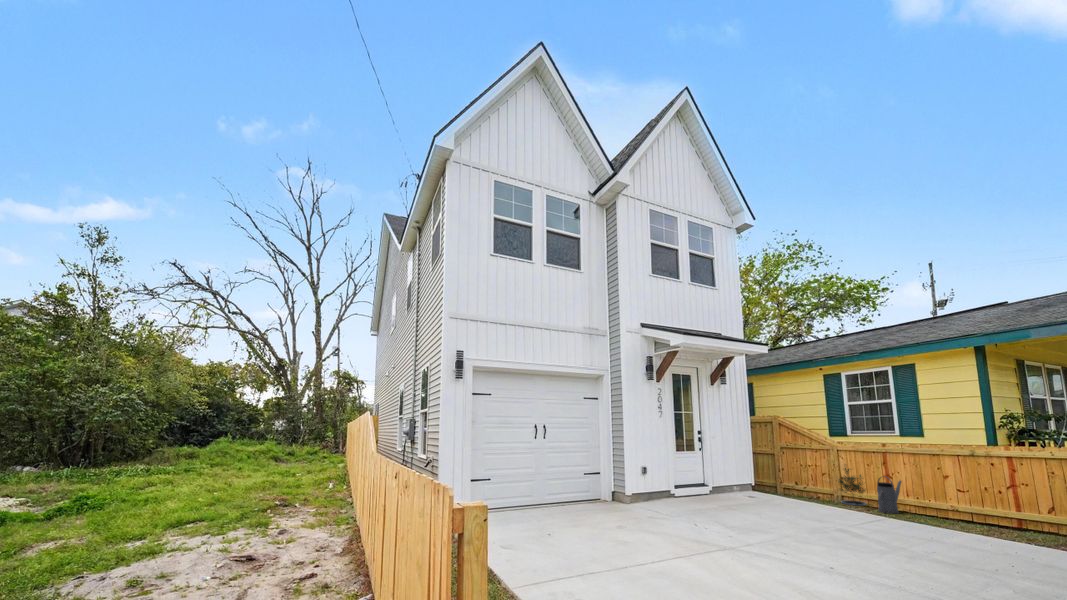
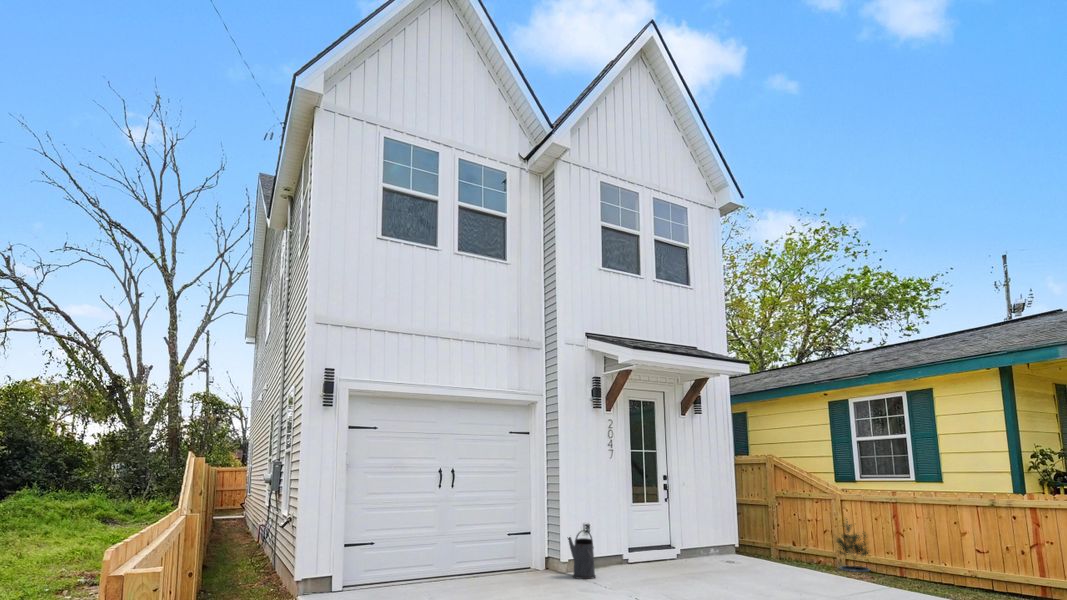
watering can: present [877,477,901,514] -> present [568,530,596,579]

